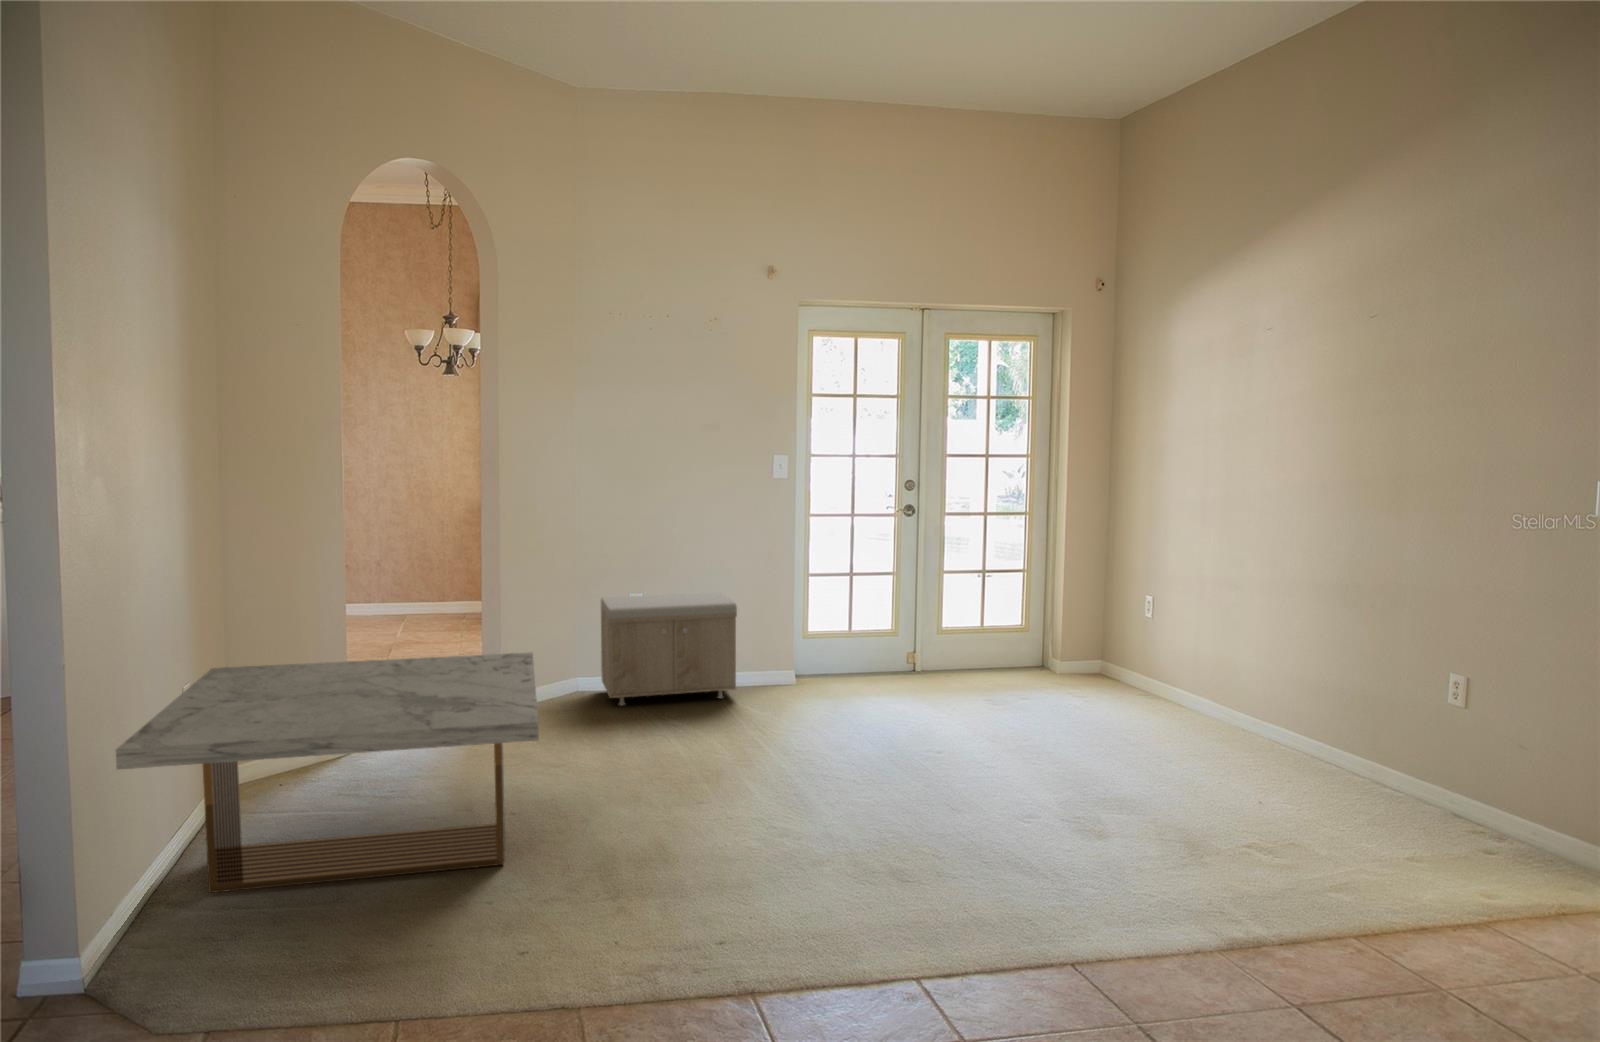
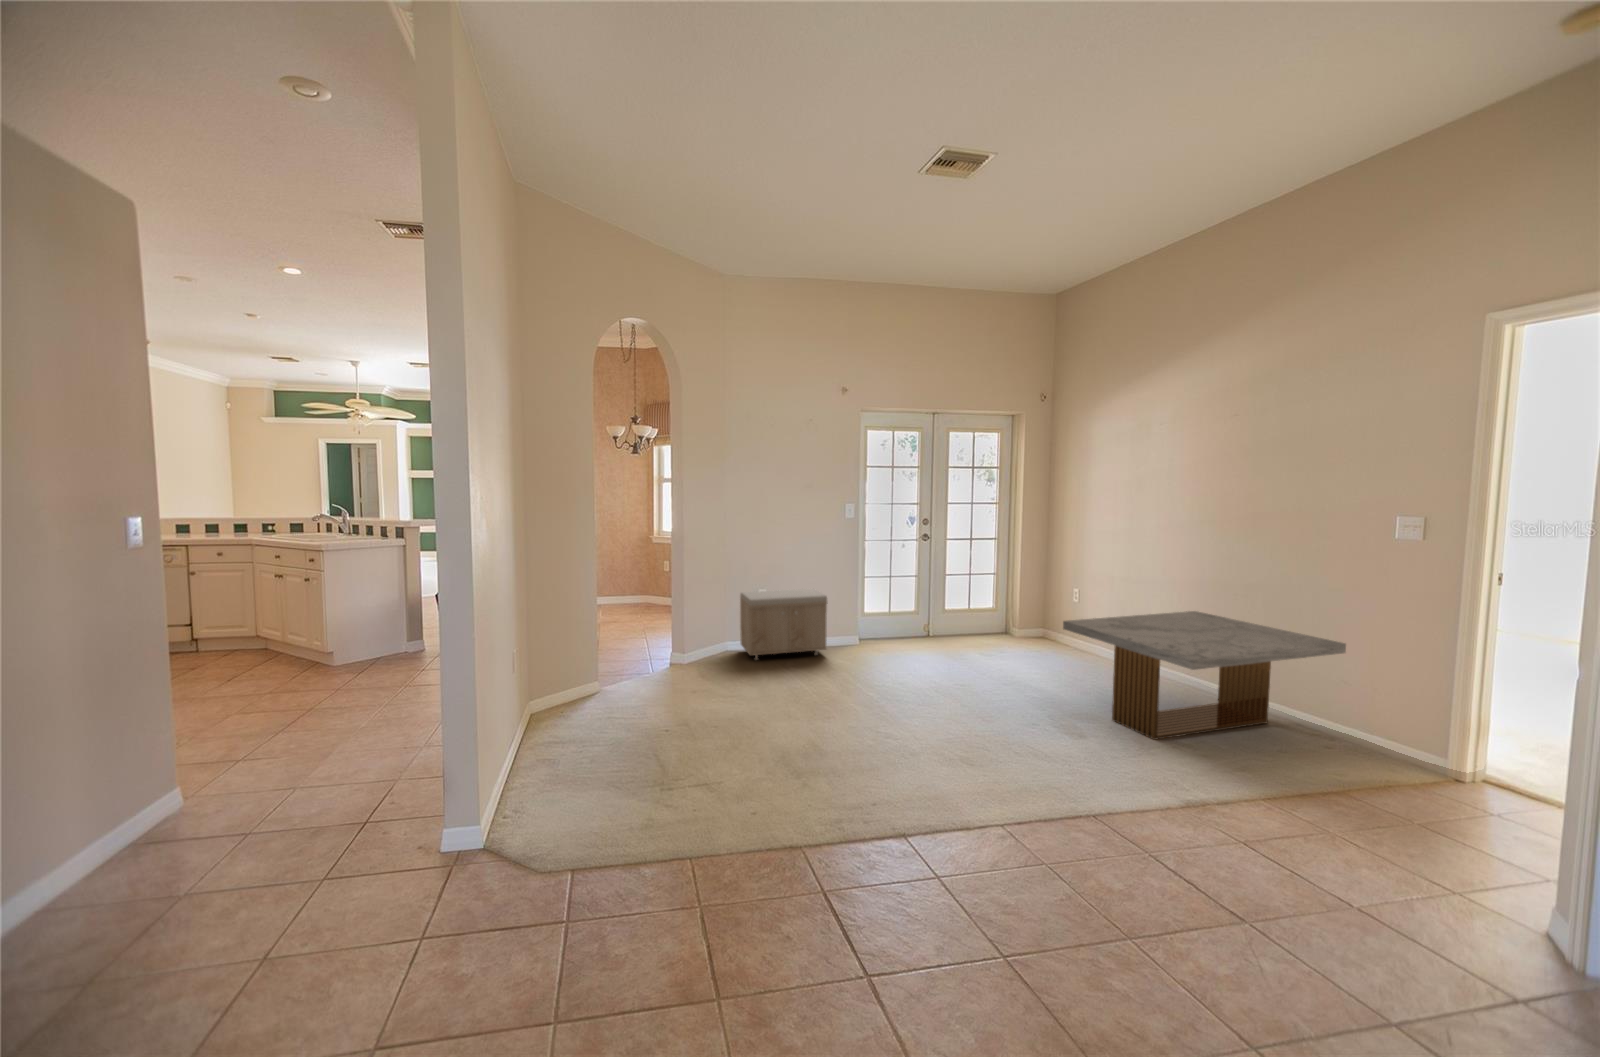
coffee table: present [116,653,539,893] -> present [1063,611,1346,740]

